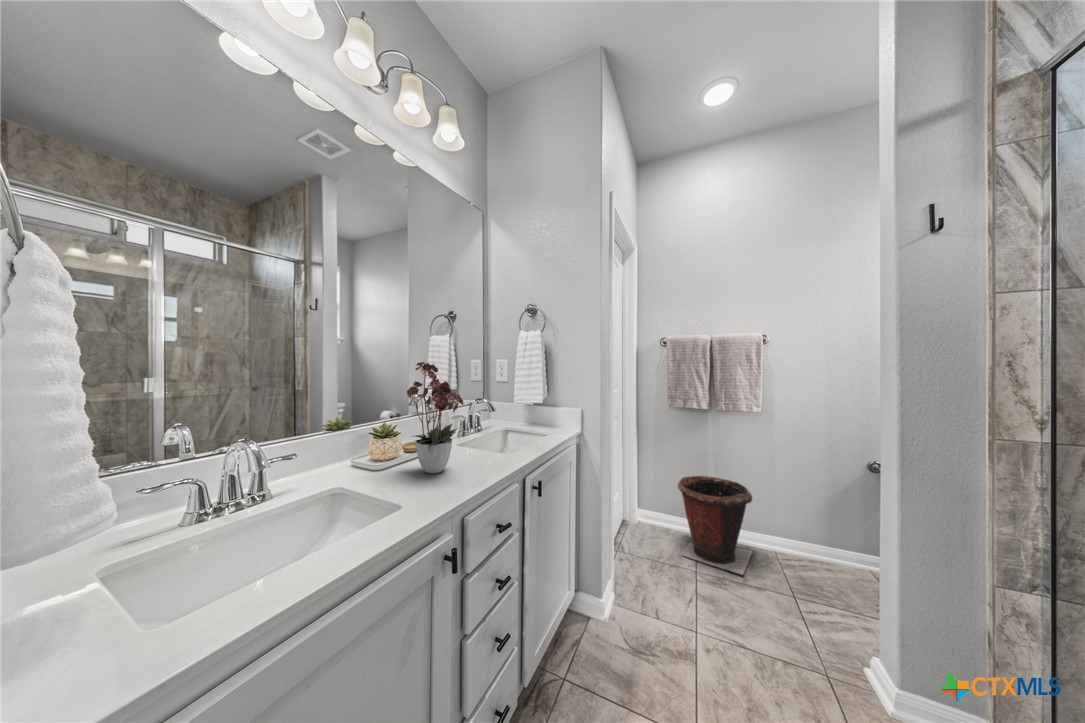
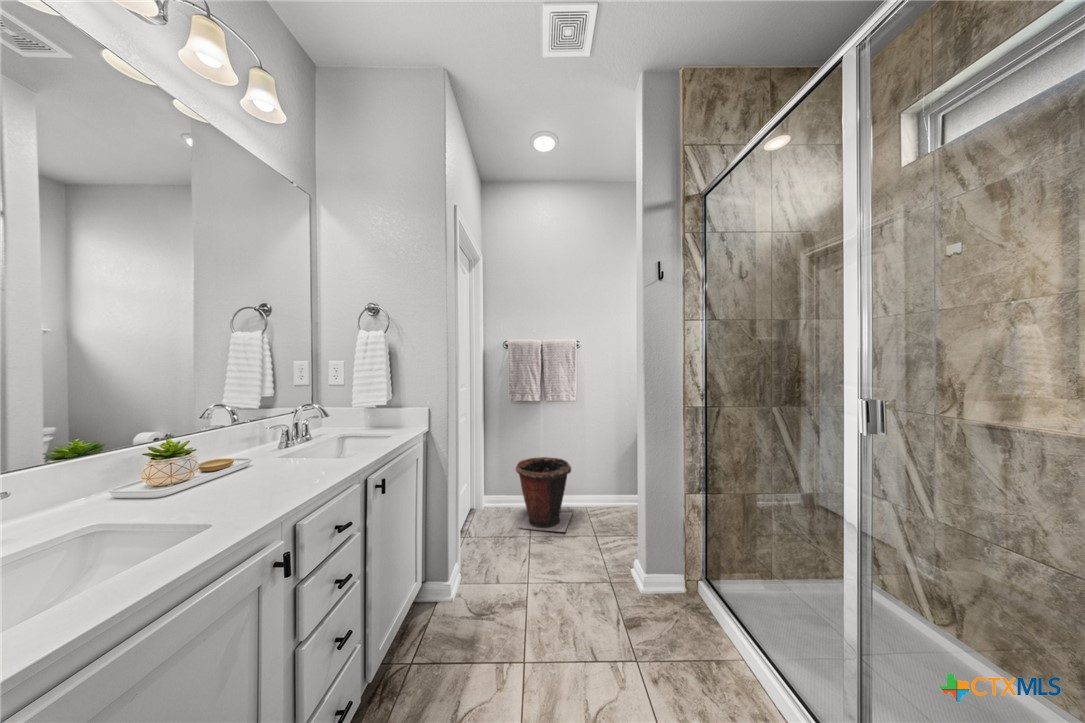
flower arrangement: present [407,362,463,473] -> none [205,358,300,487]

